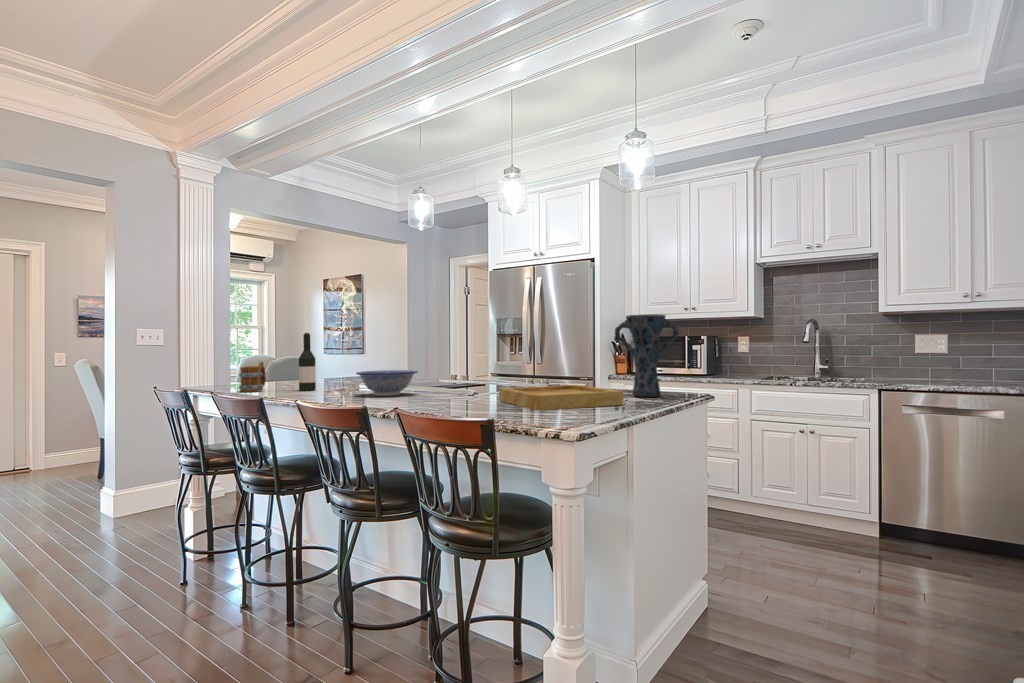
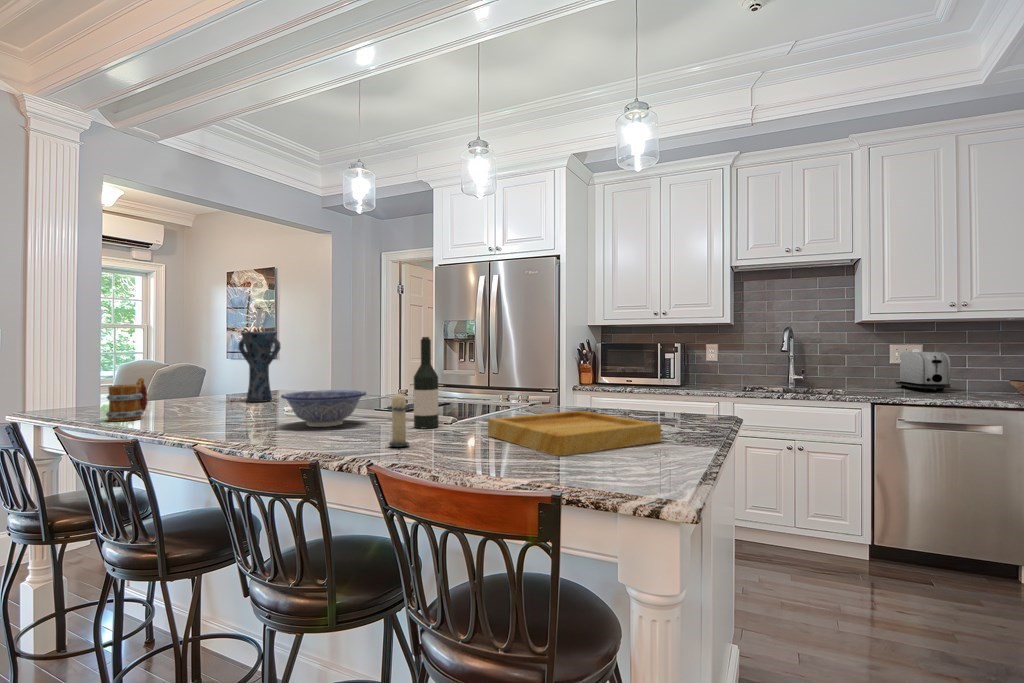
vase: present [615,314,679,397] -> present [238,332,280,402]
wine bottle: present [299,333,316,391] -> present [414,337,439,428]
toaster: none [920,342,968,379] -> present [896,352,951,391]
candle: none [421,365,441,405] -> present [388,393,410,447]

